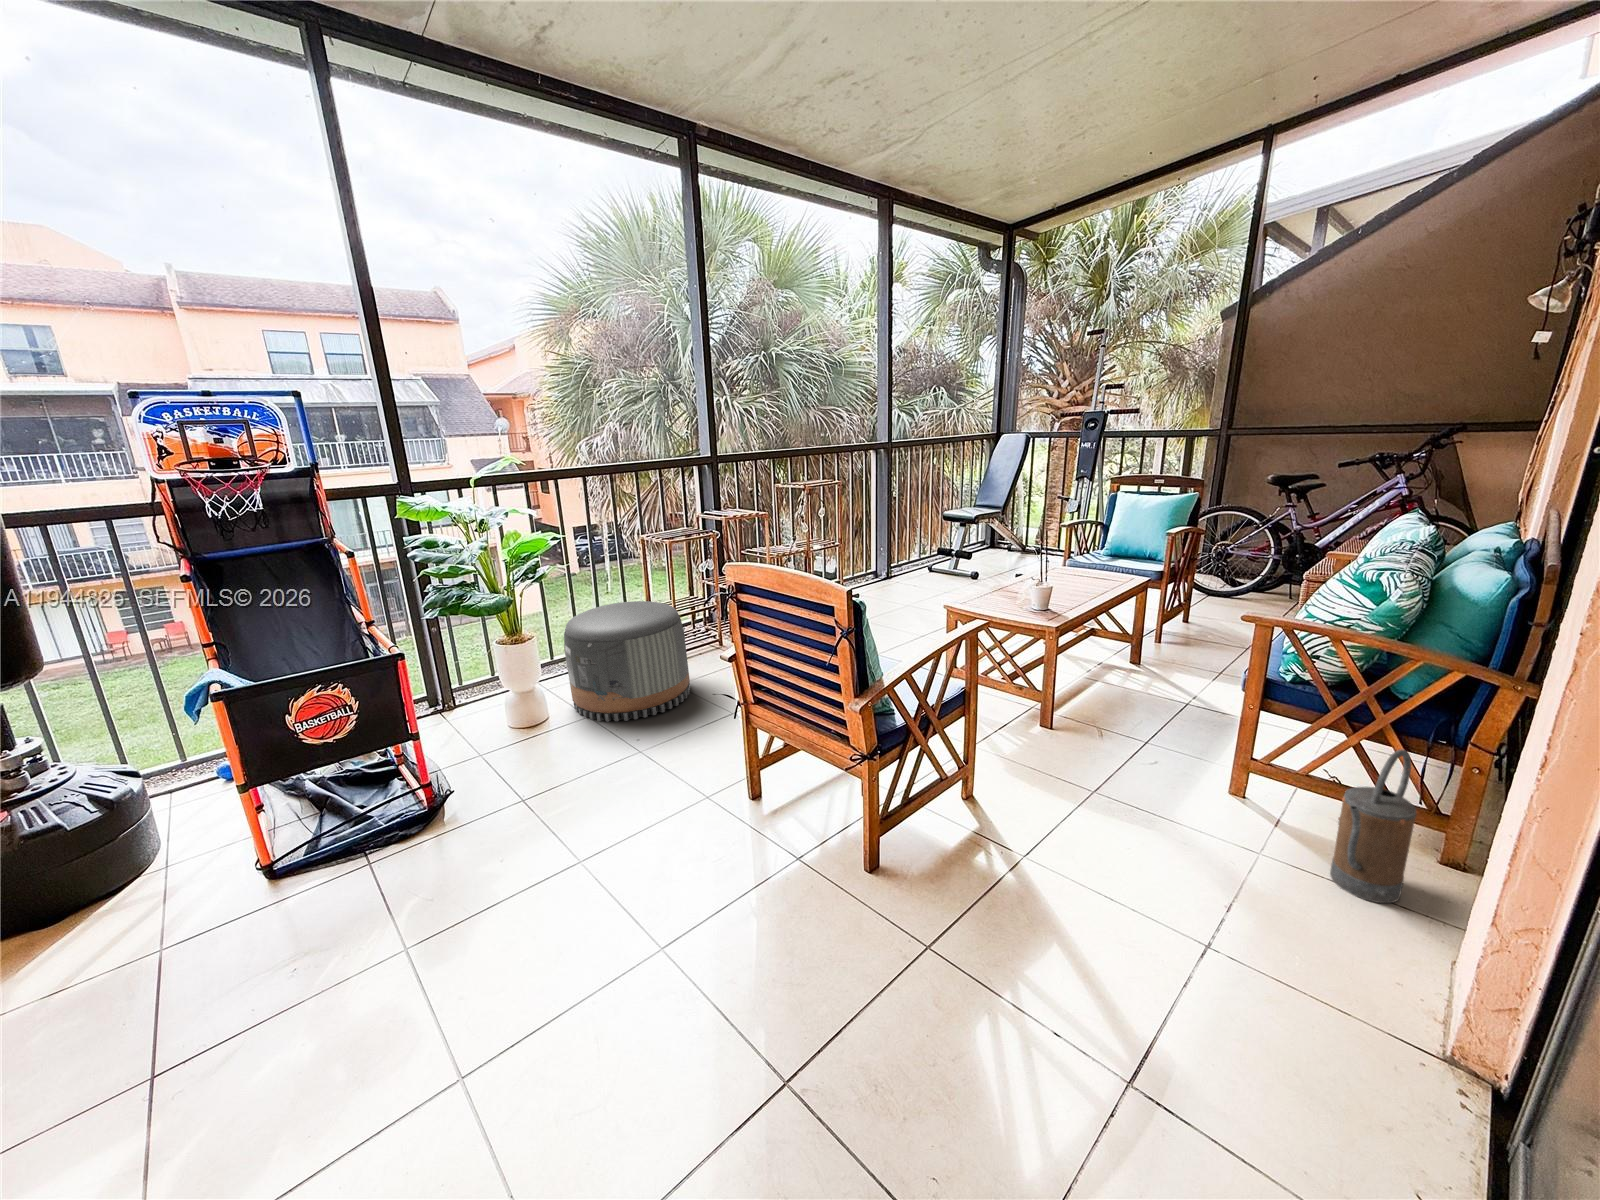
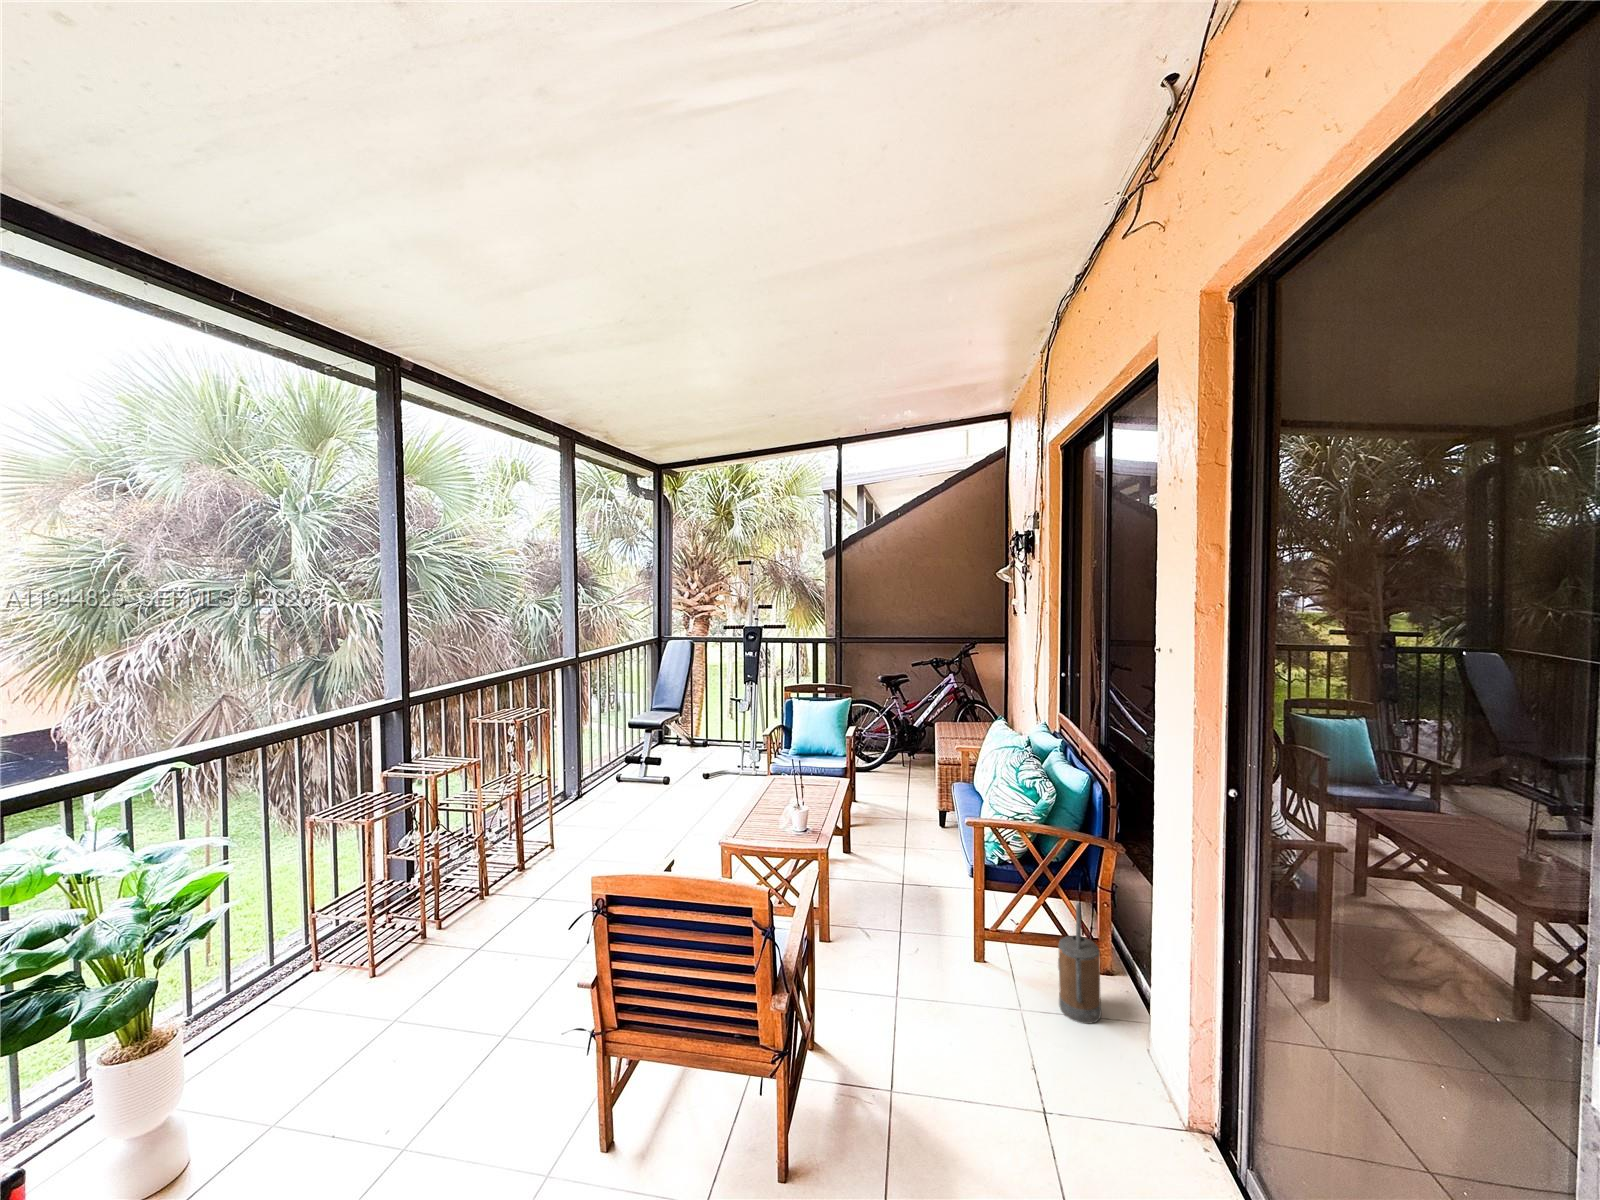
pouf: present [564,601,690,722] -> none [227,909,425,1121]

